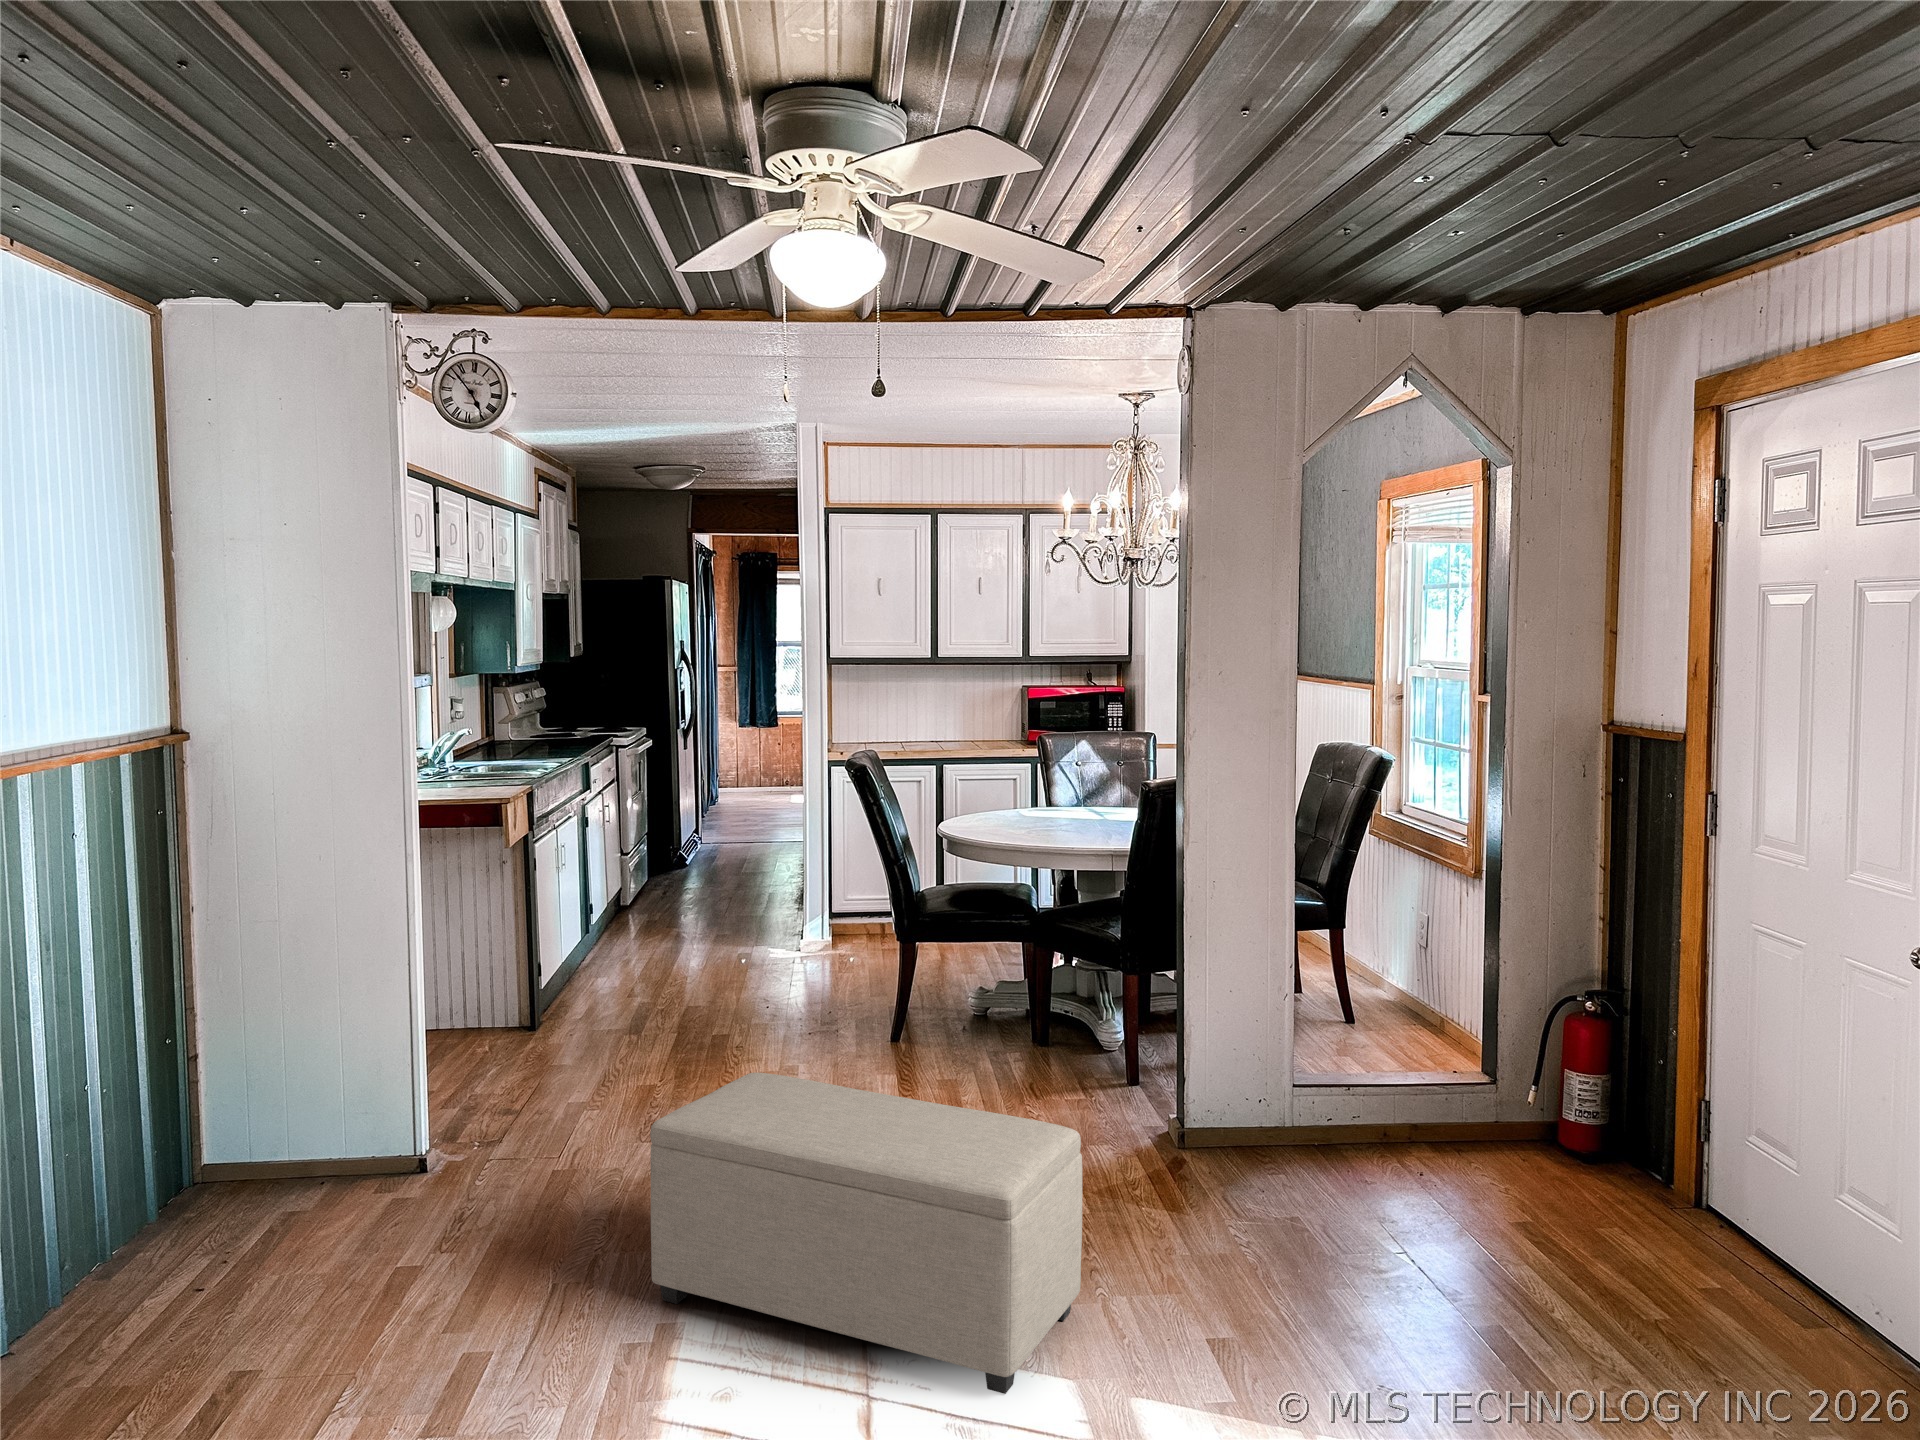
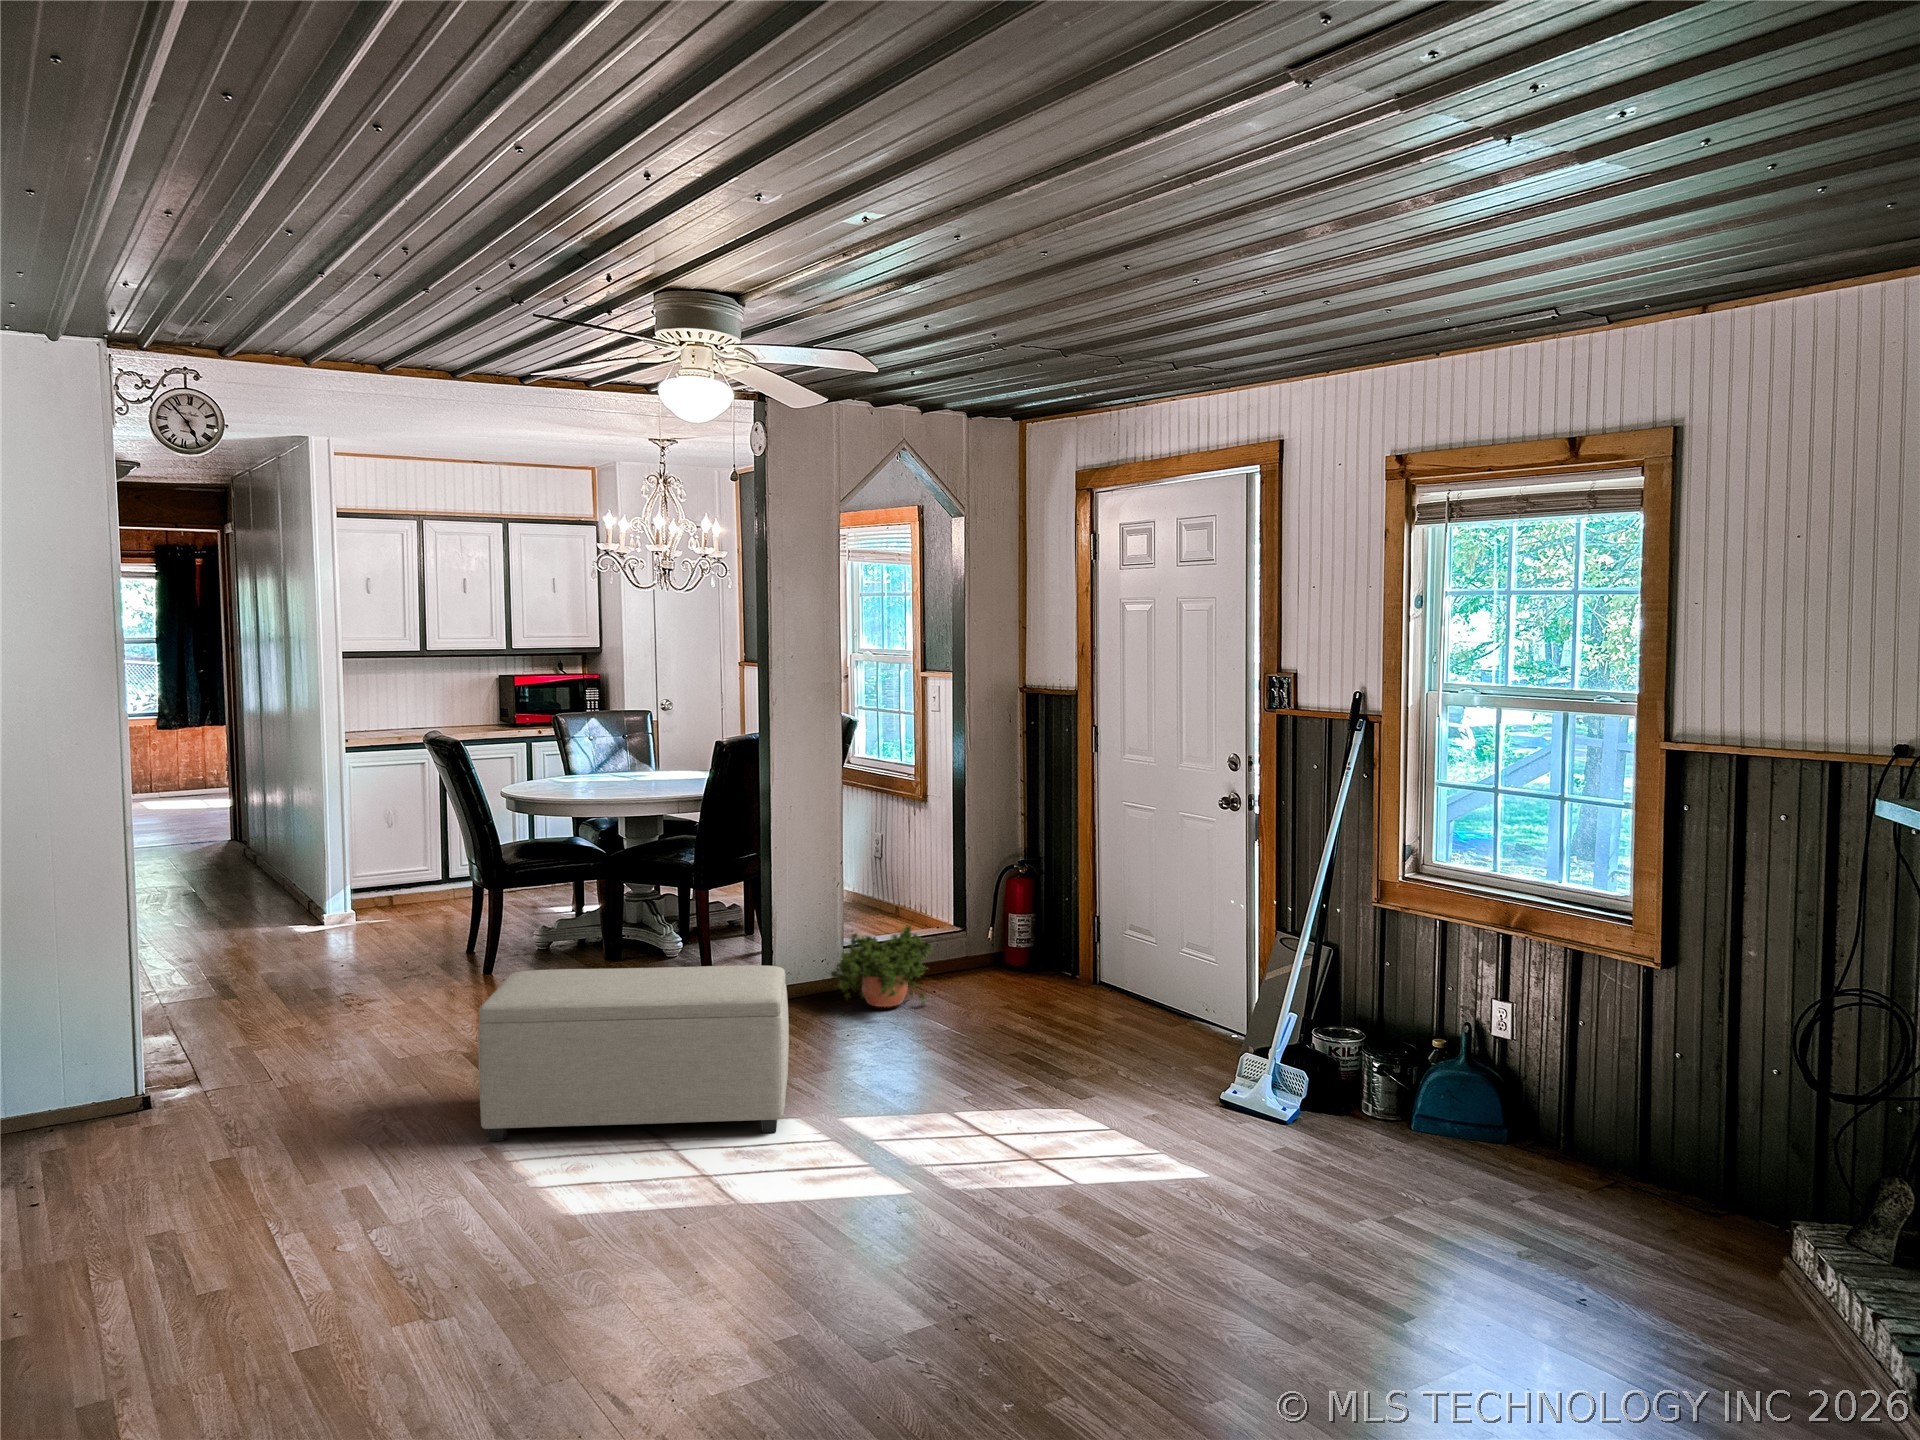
potted plant: none [1248,1066,1404,1201] -> present [831,925,932,1007]

